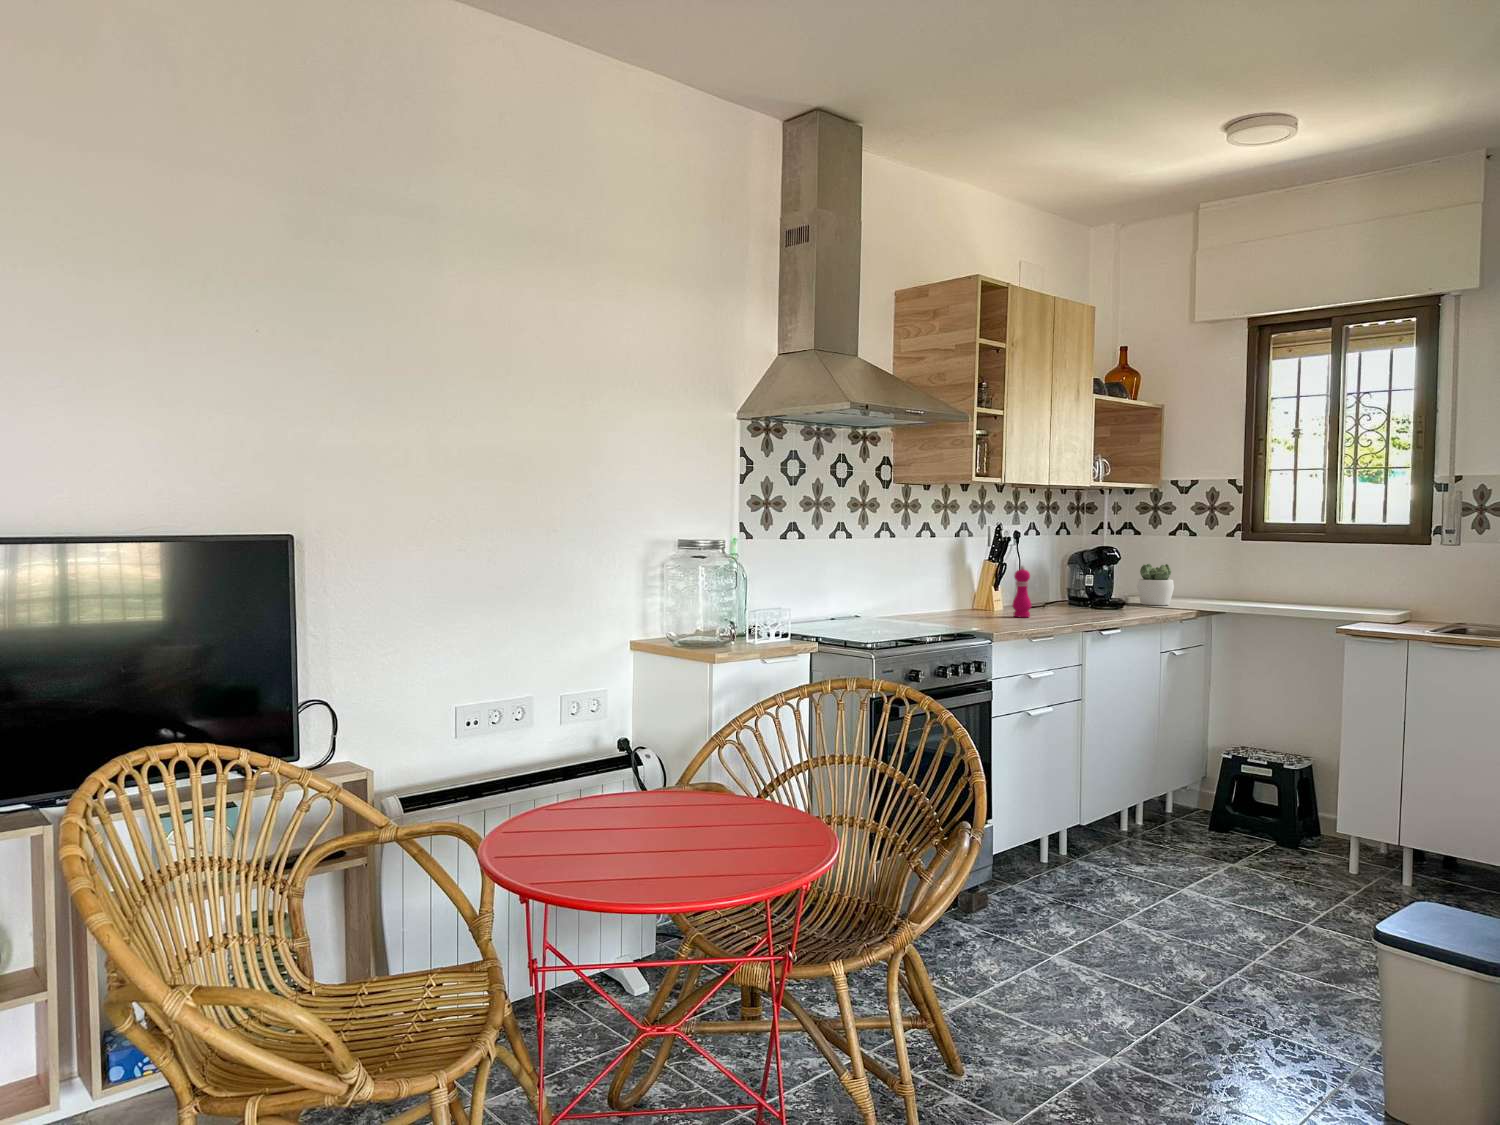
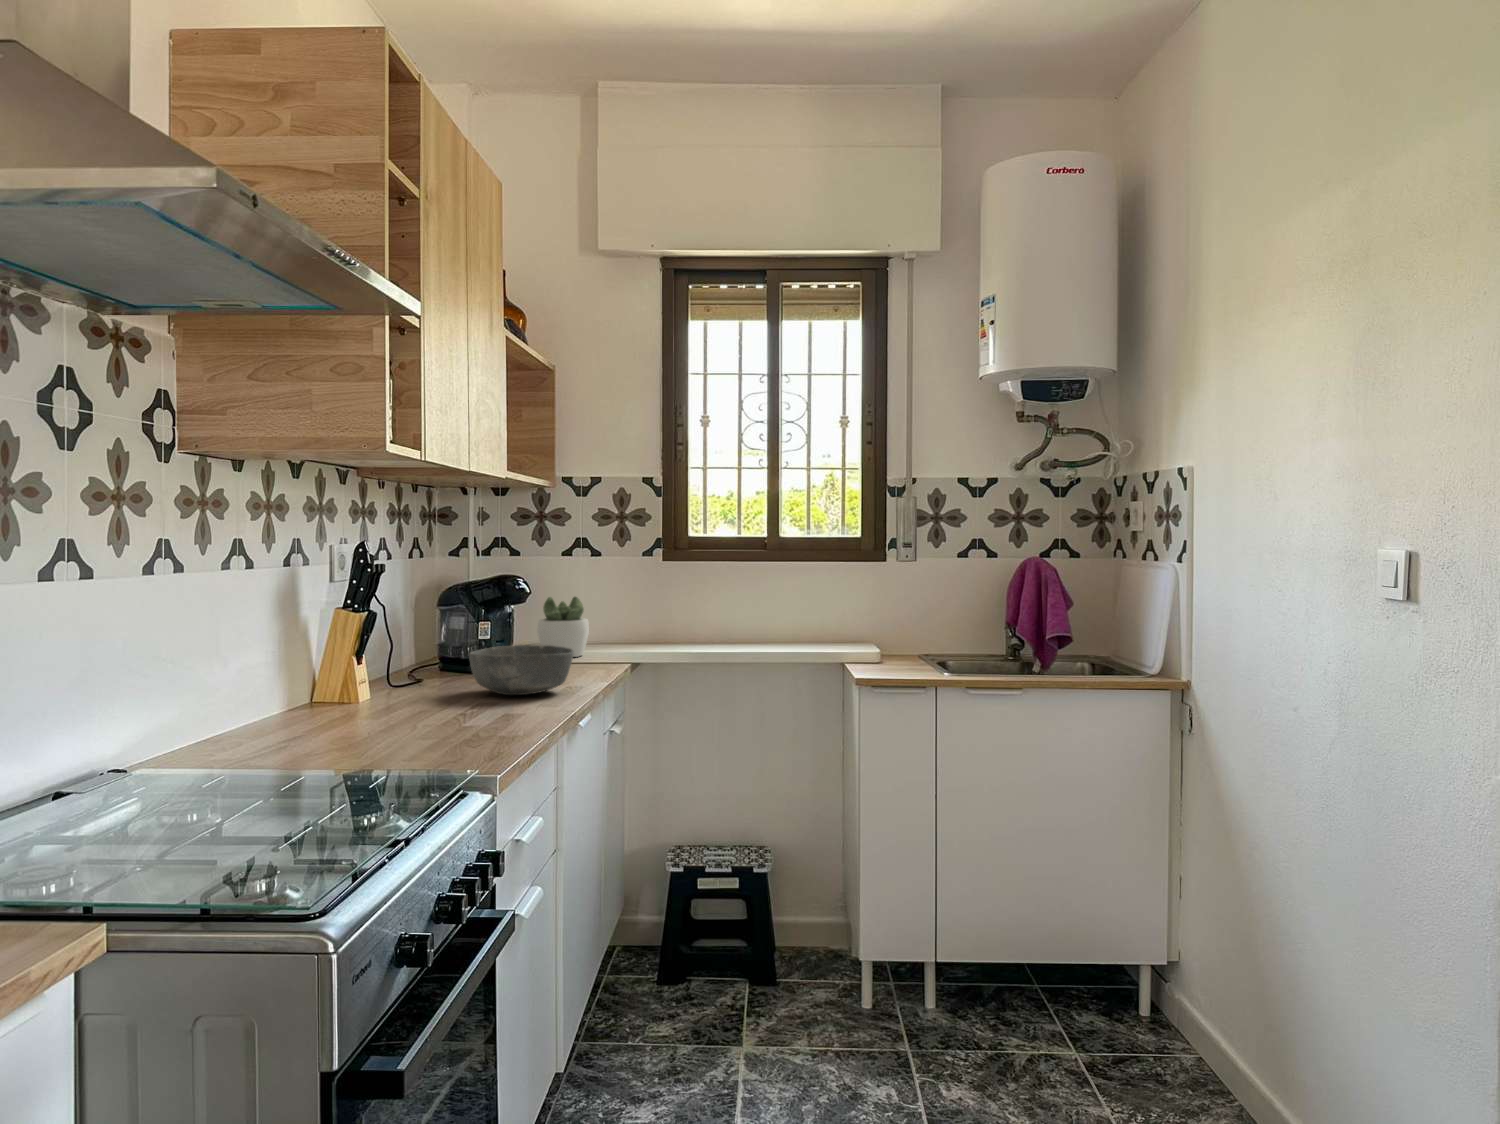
pepper mill: present [1012,566,1032,617] -> none [433,617,469,714]
bowl: none [1047,588,1109,615] -> present [469,645,574,695]

